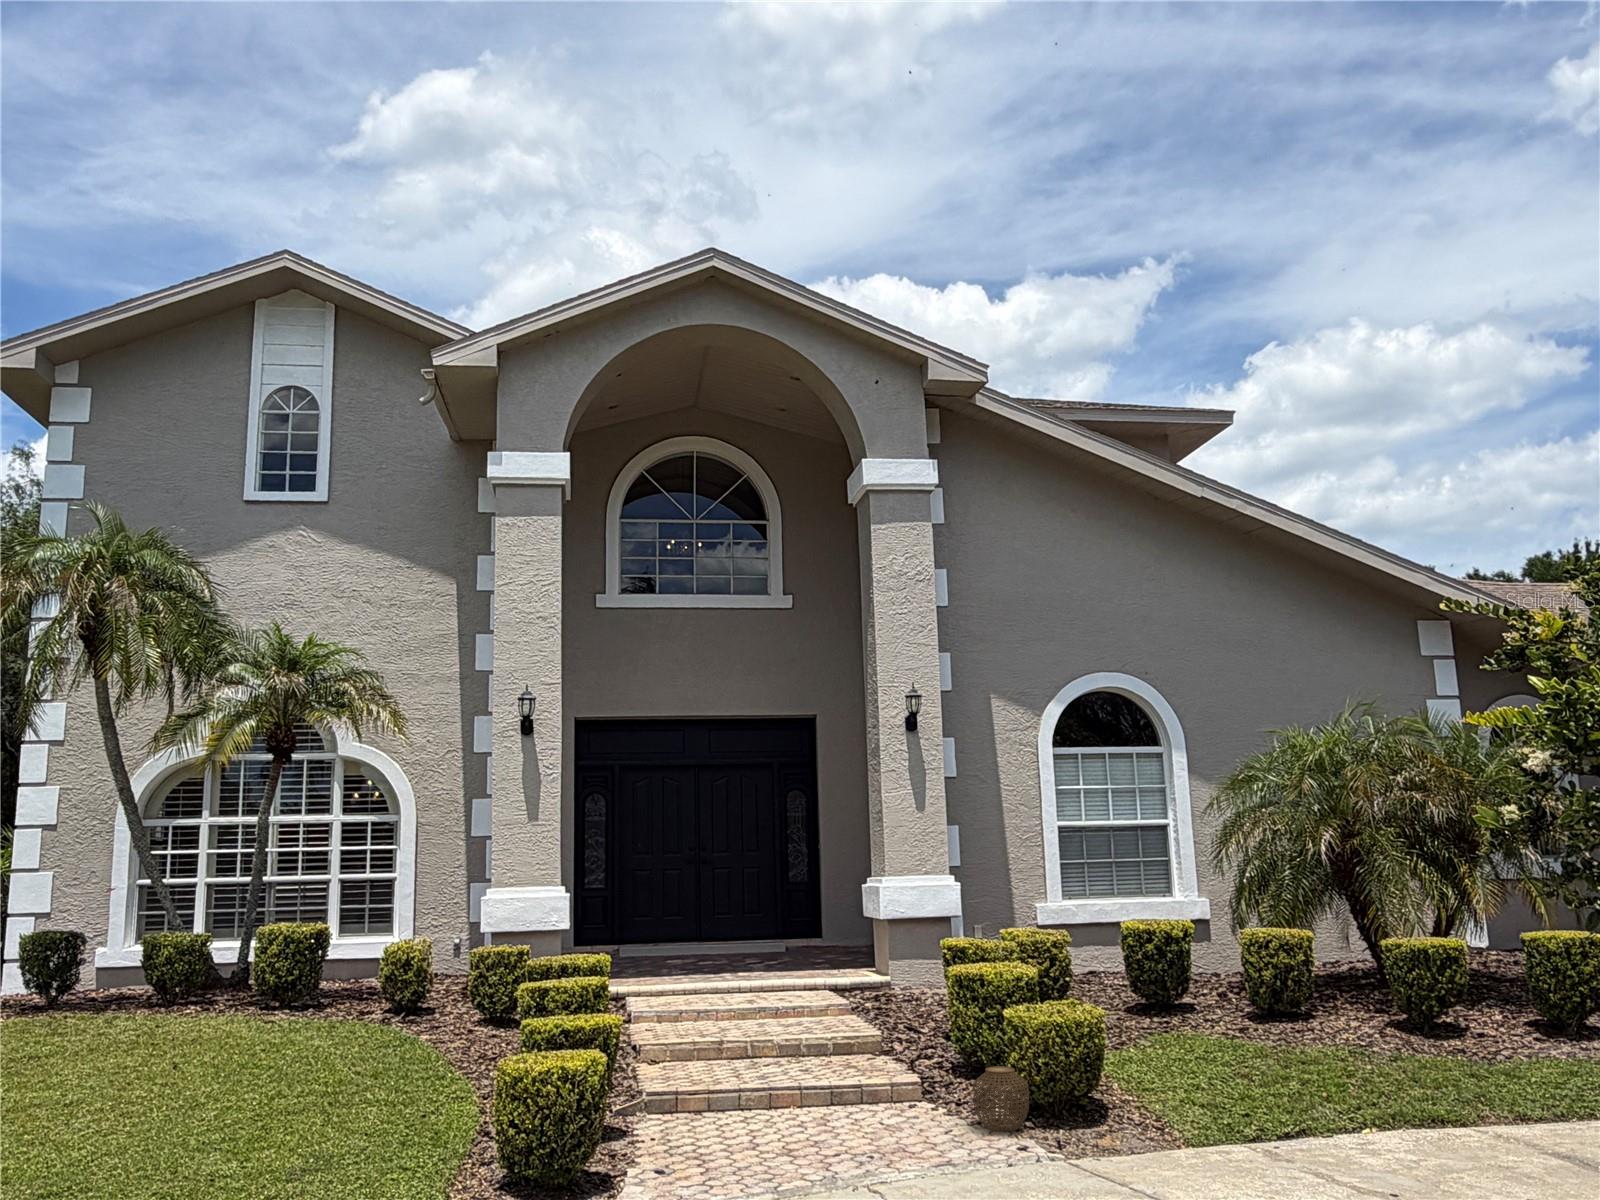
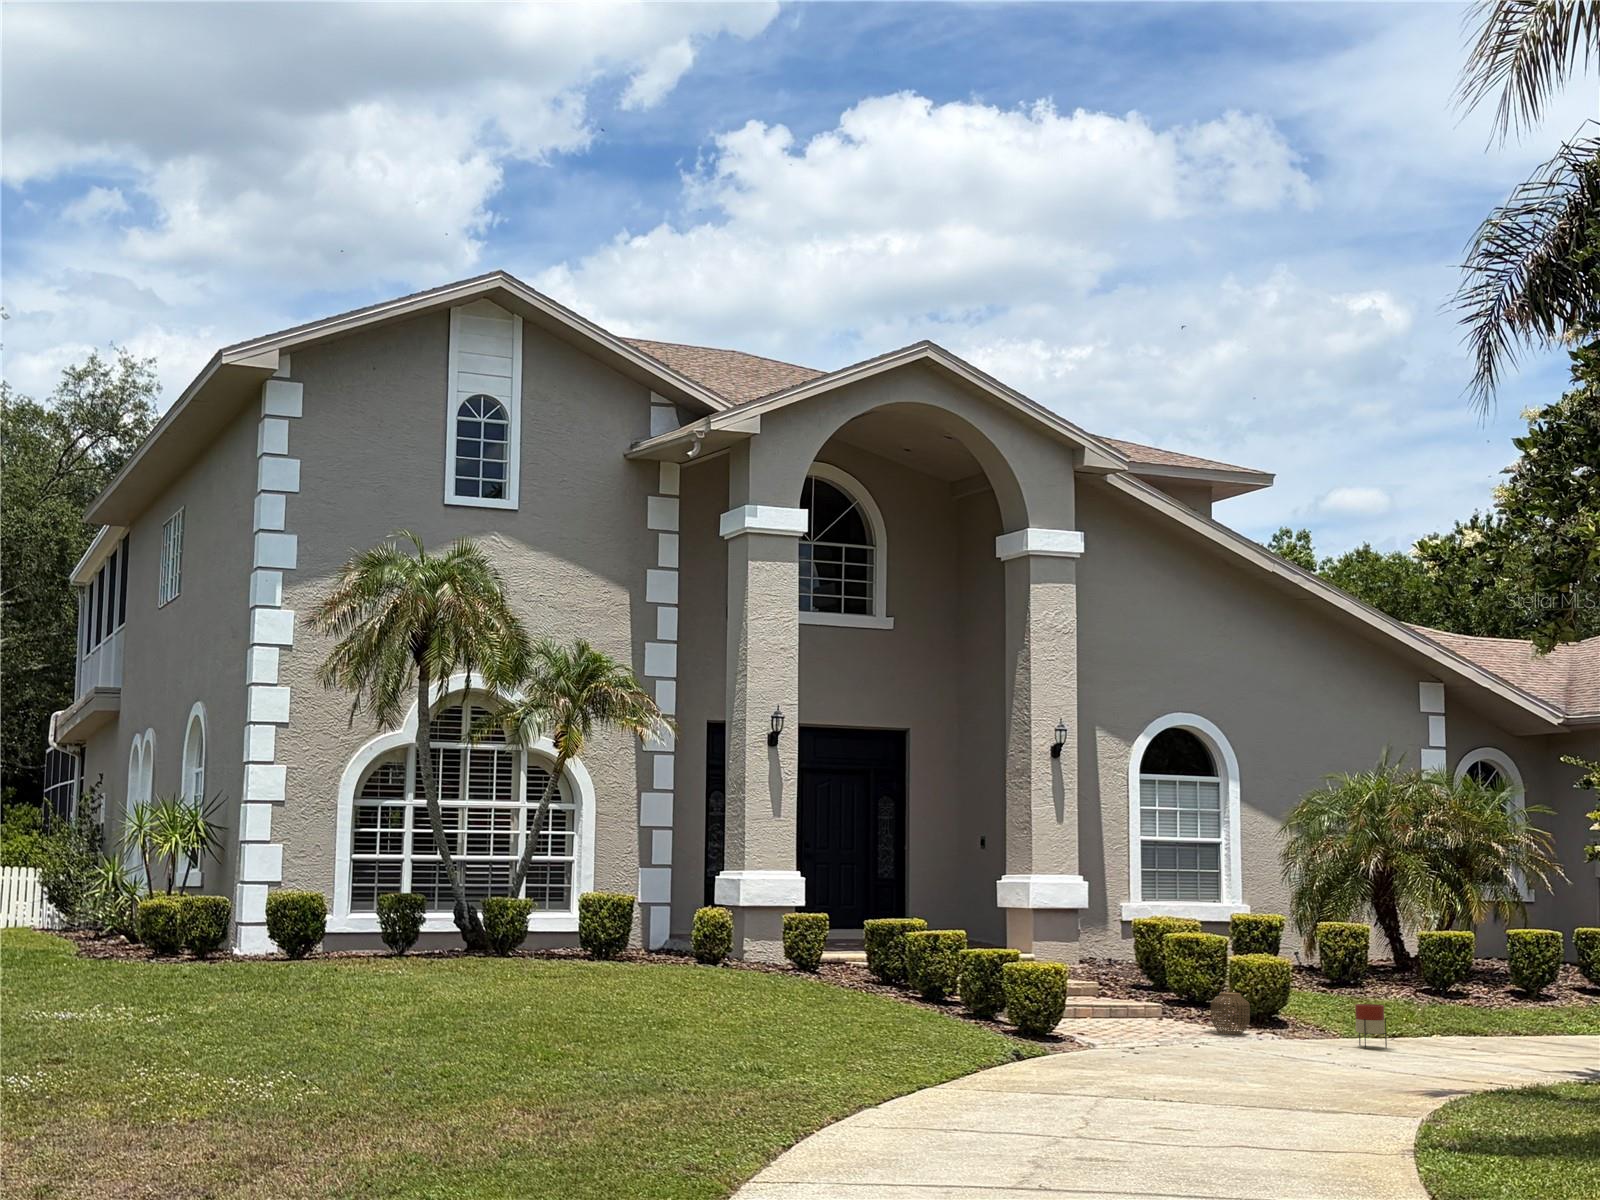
planter: none [1159,1096,1209,1172] -> present [1355,1004,1387,1048]

